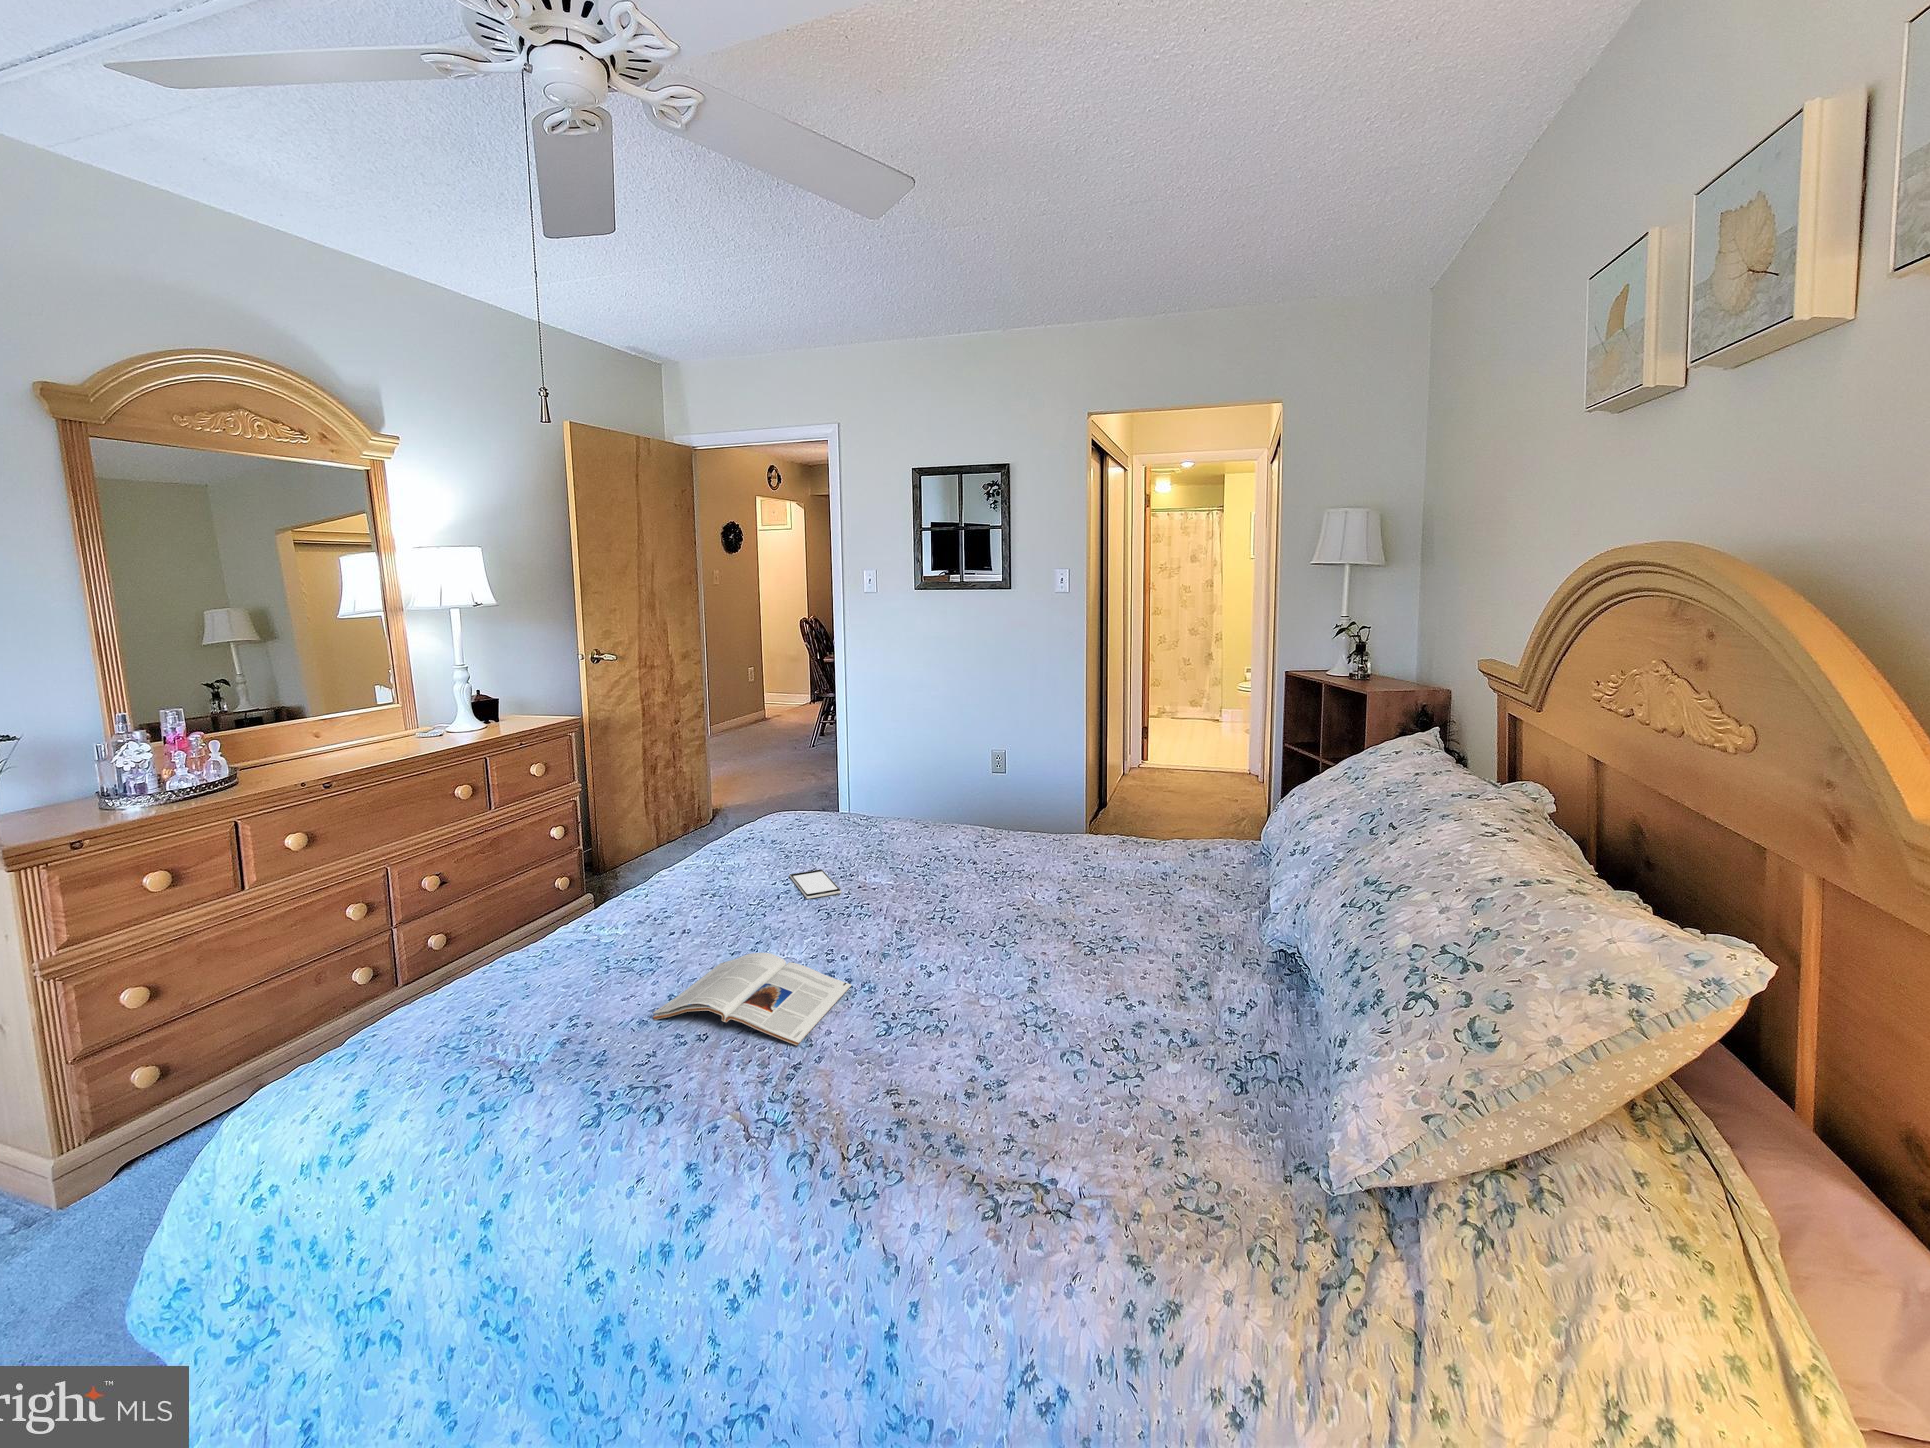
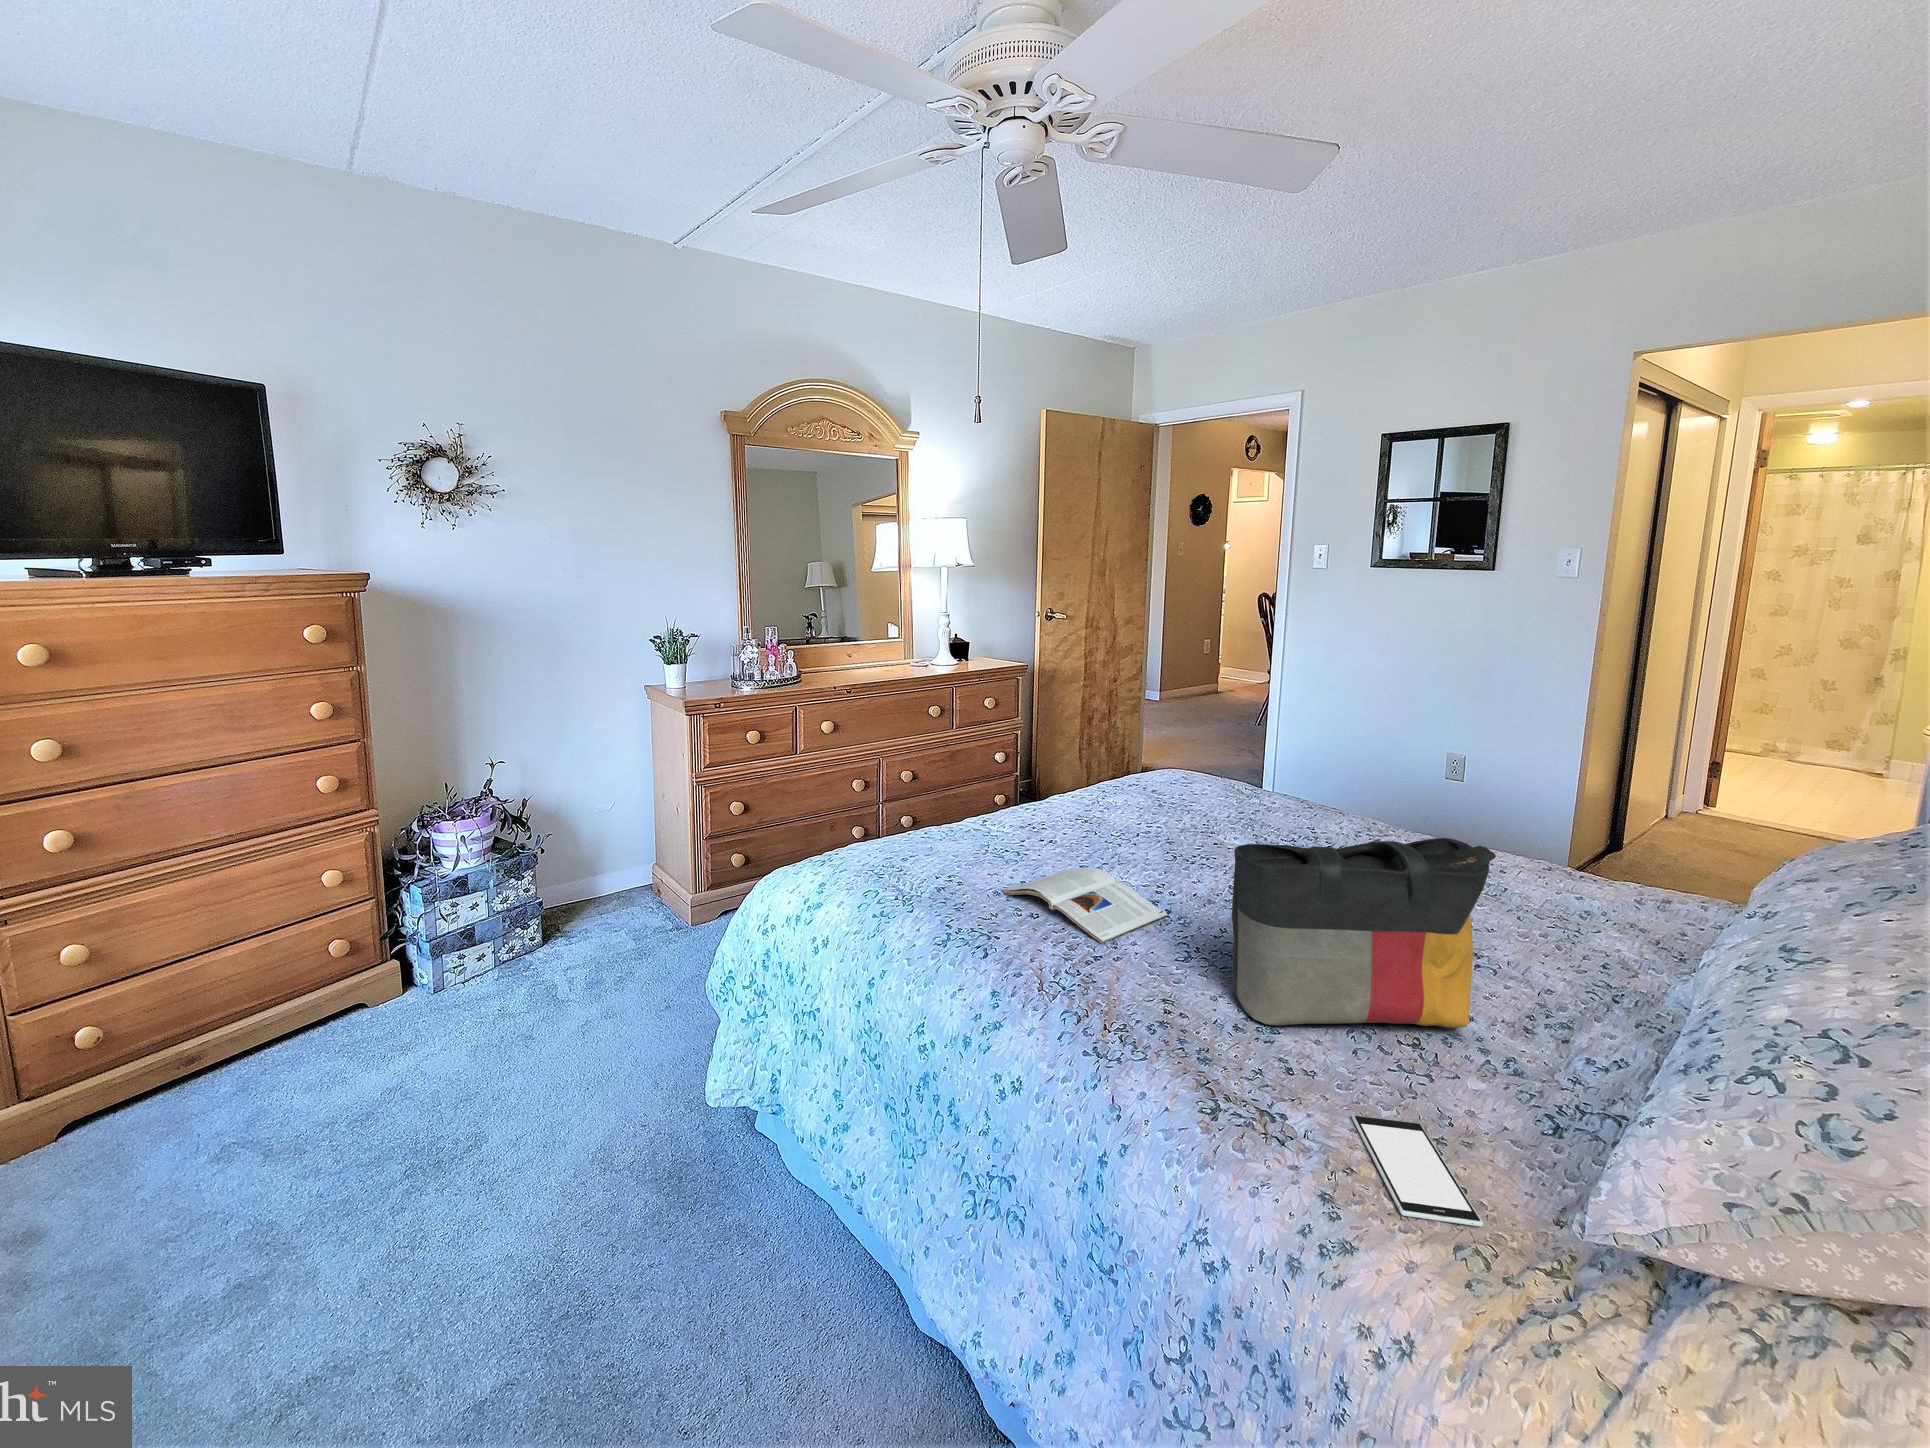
tote bag: none [945,843,1149,1080] -> present [1232,838,1496,1028]
smartphone: present [789,869,842,899] -> present [1352,1115,1483,1227]

